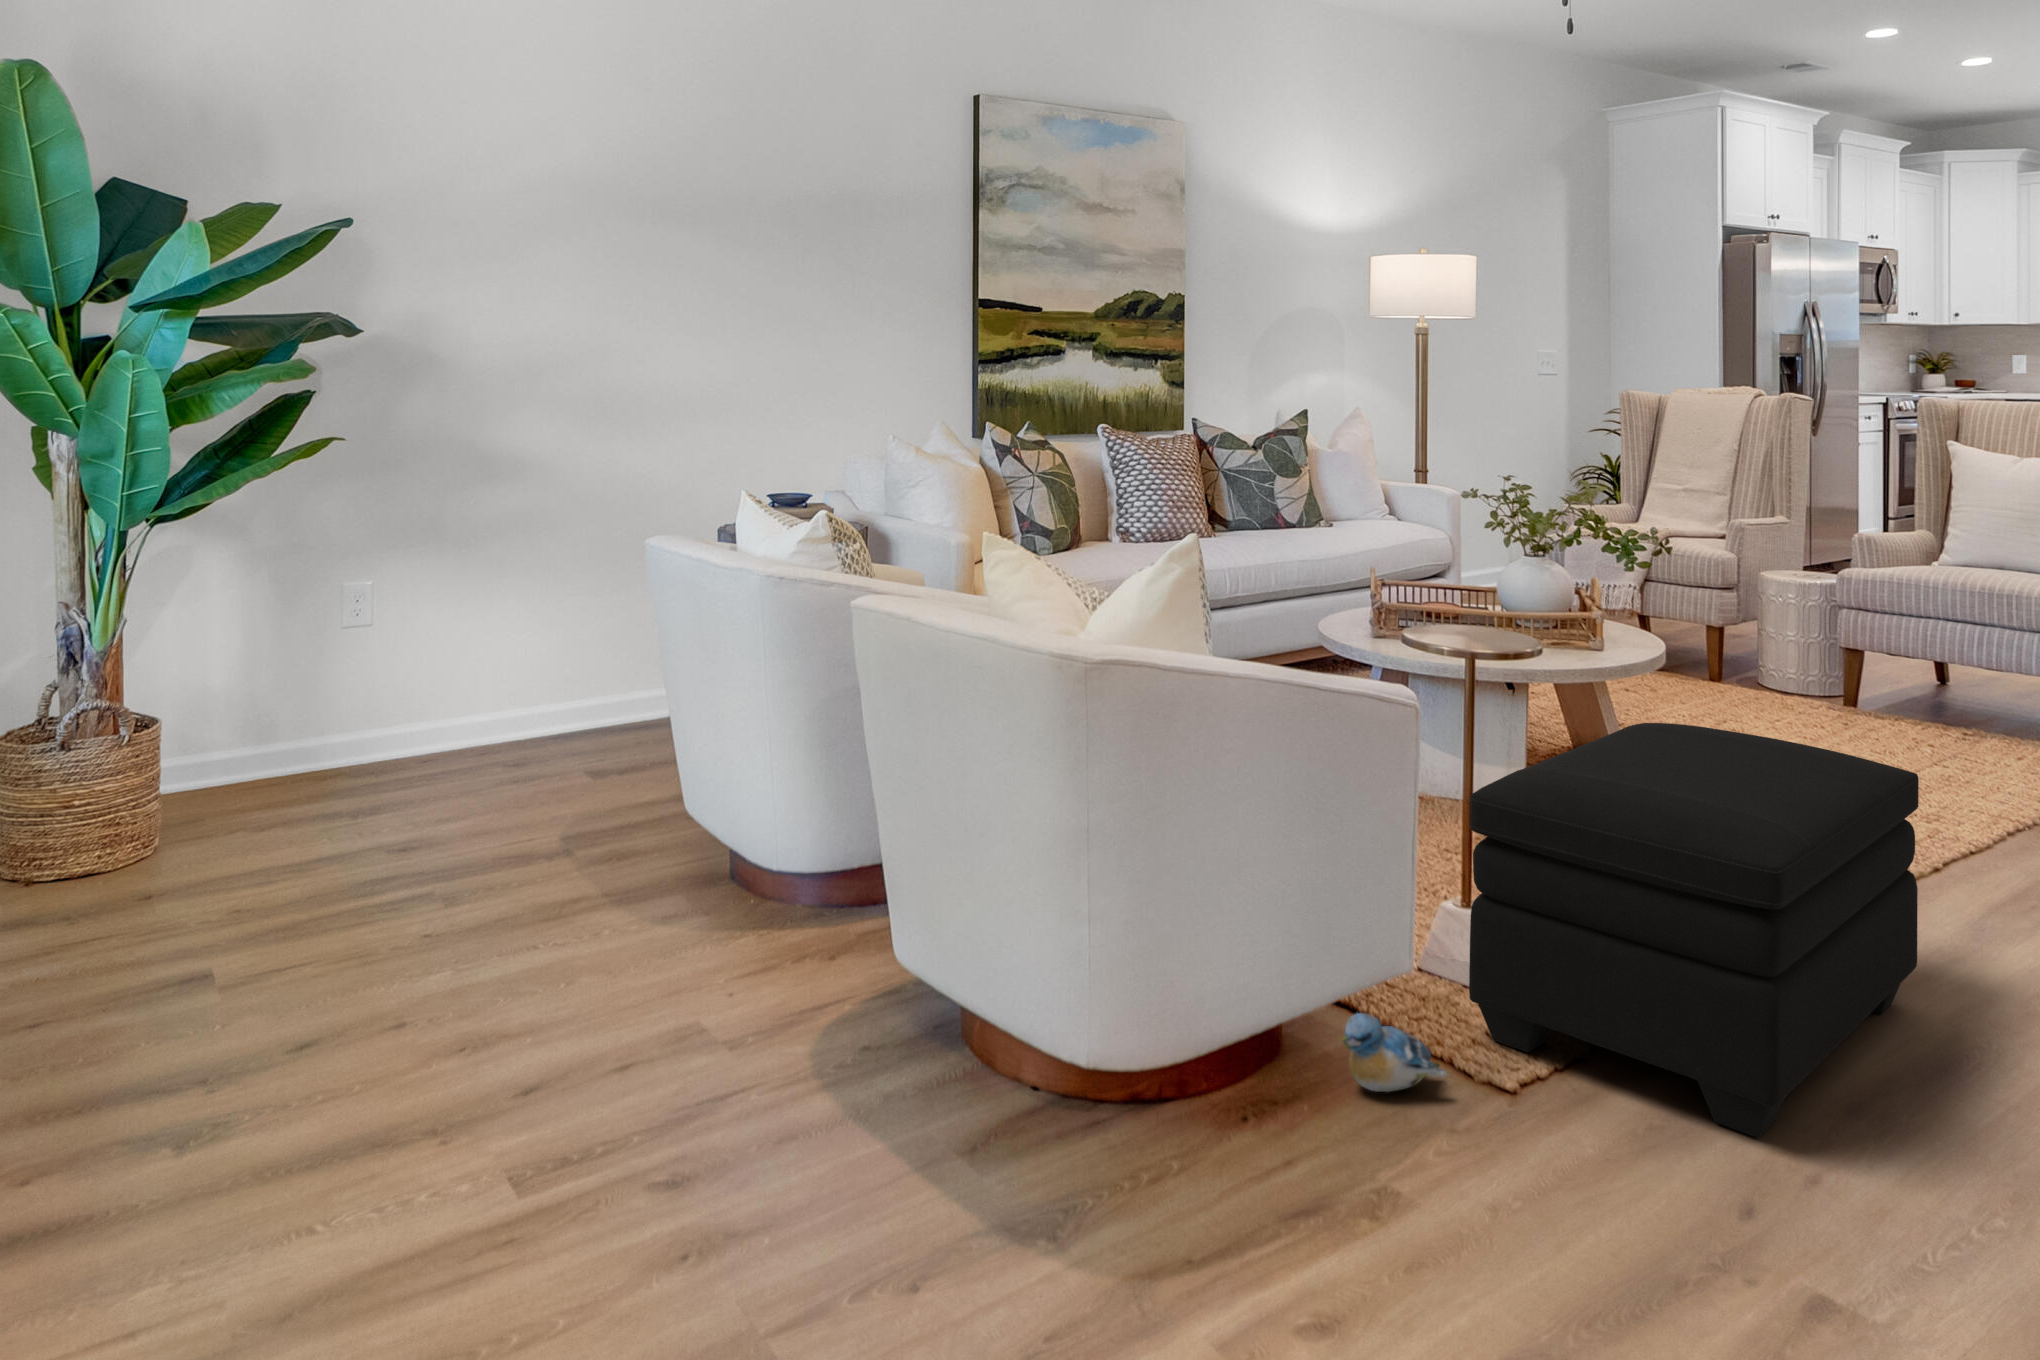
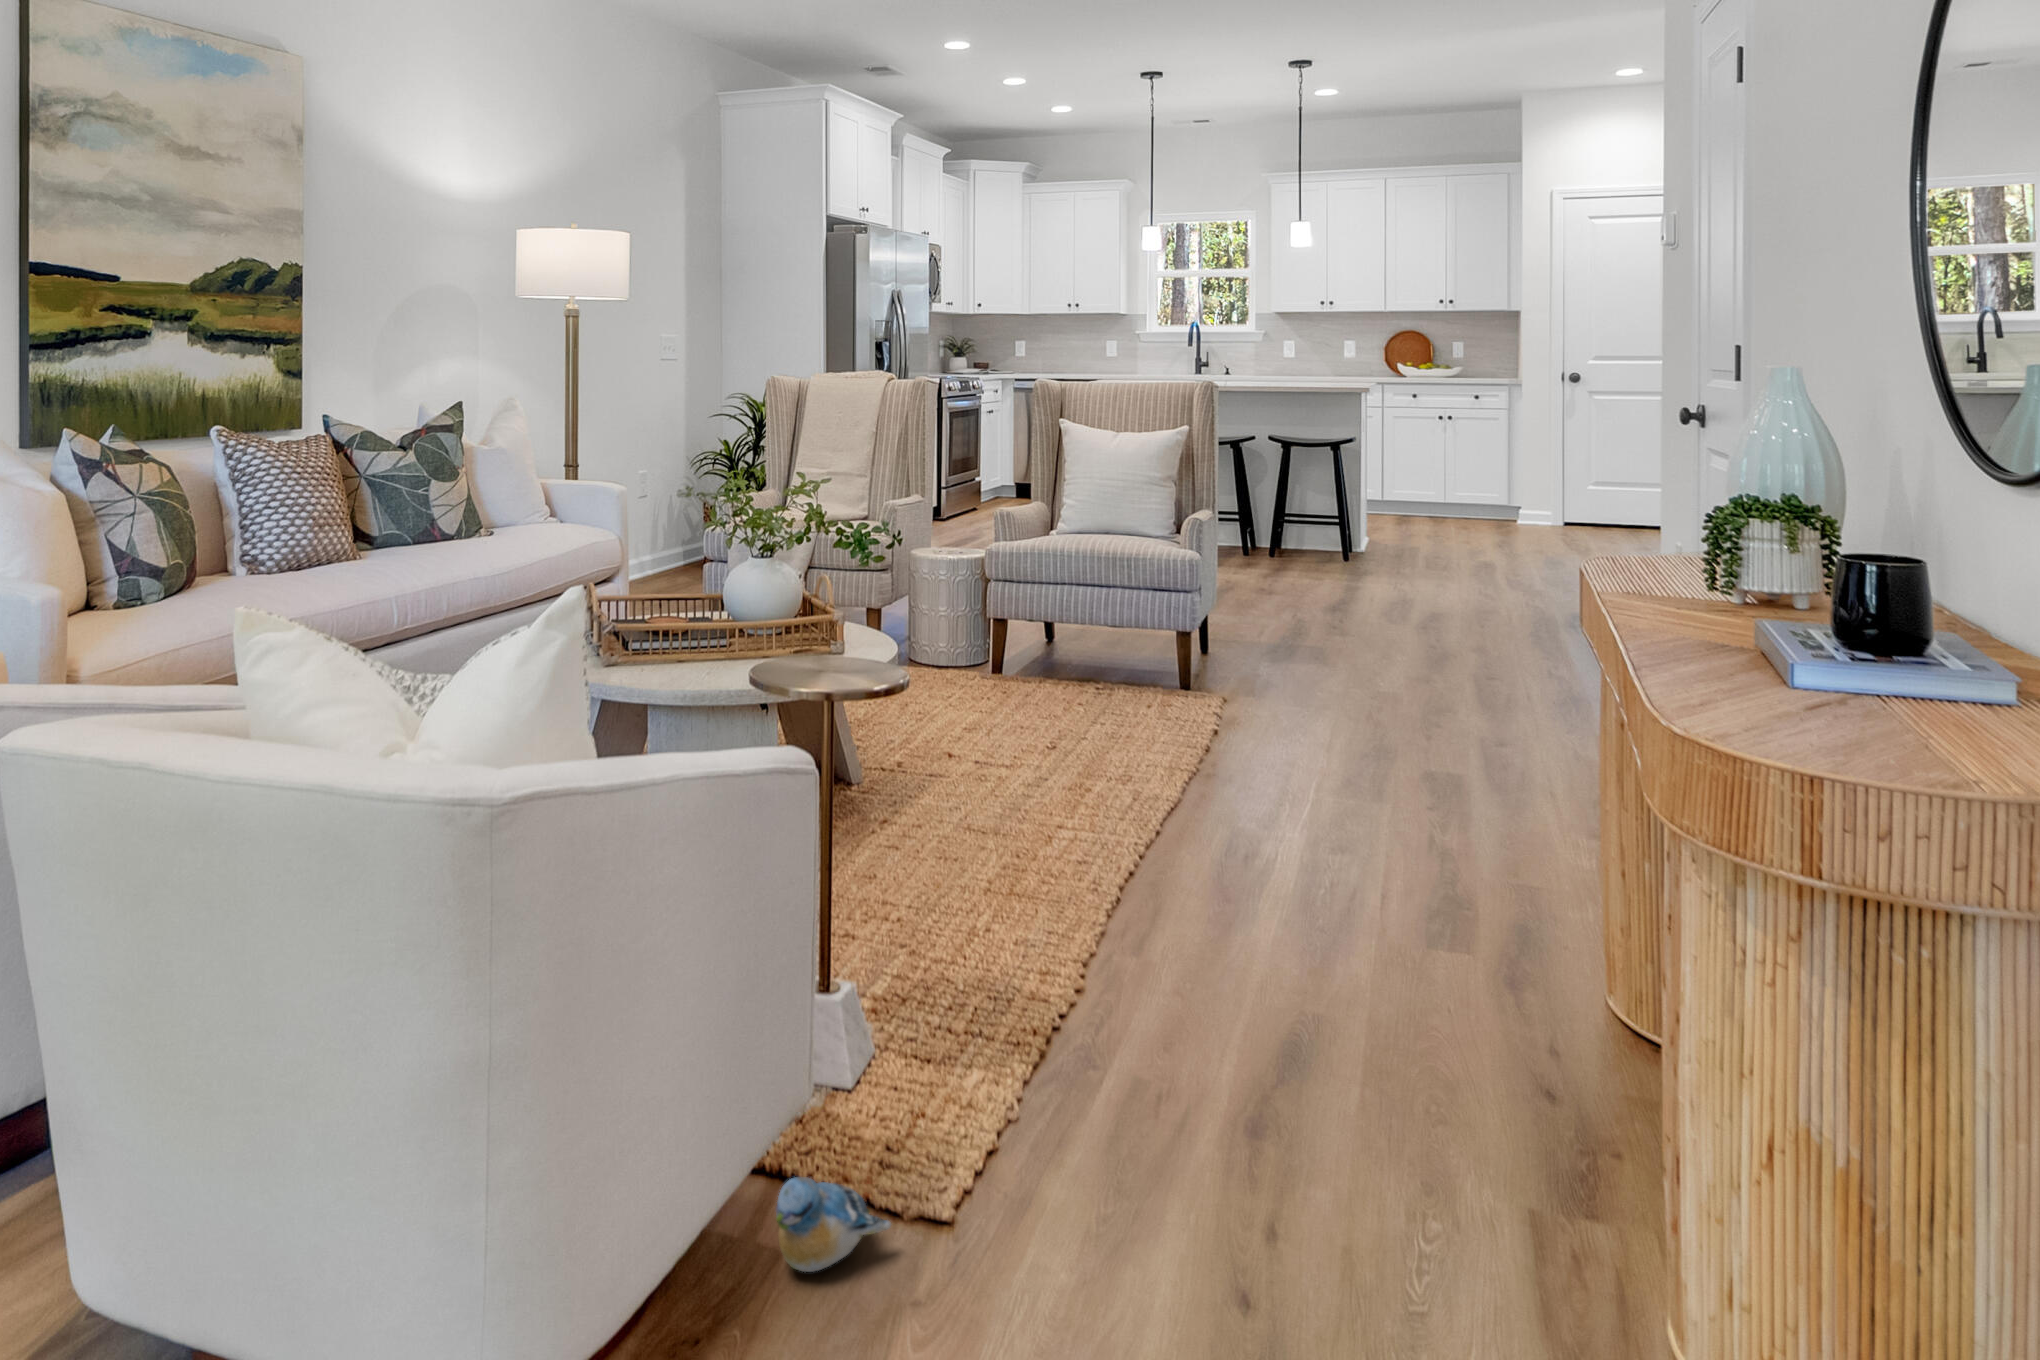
ottoman: present [1469,723,1919,1138] -> none [872,744,1233,1200]

